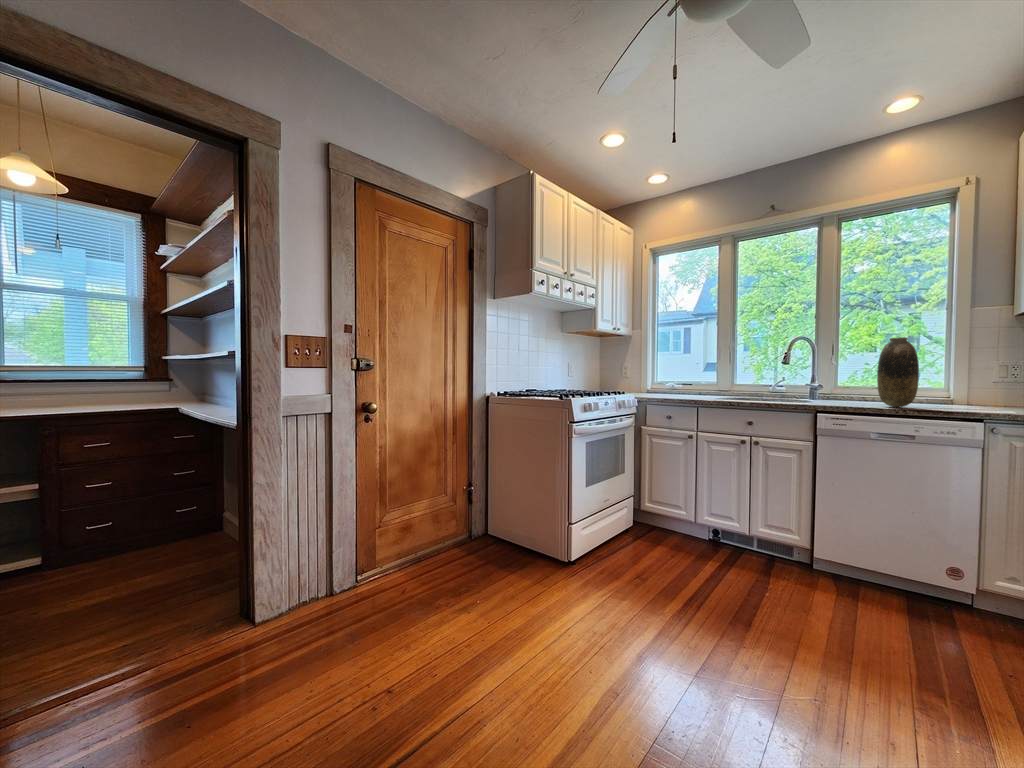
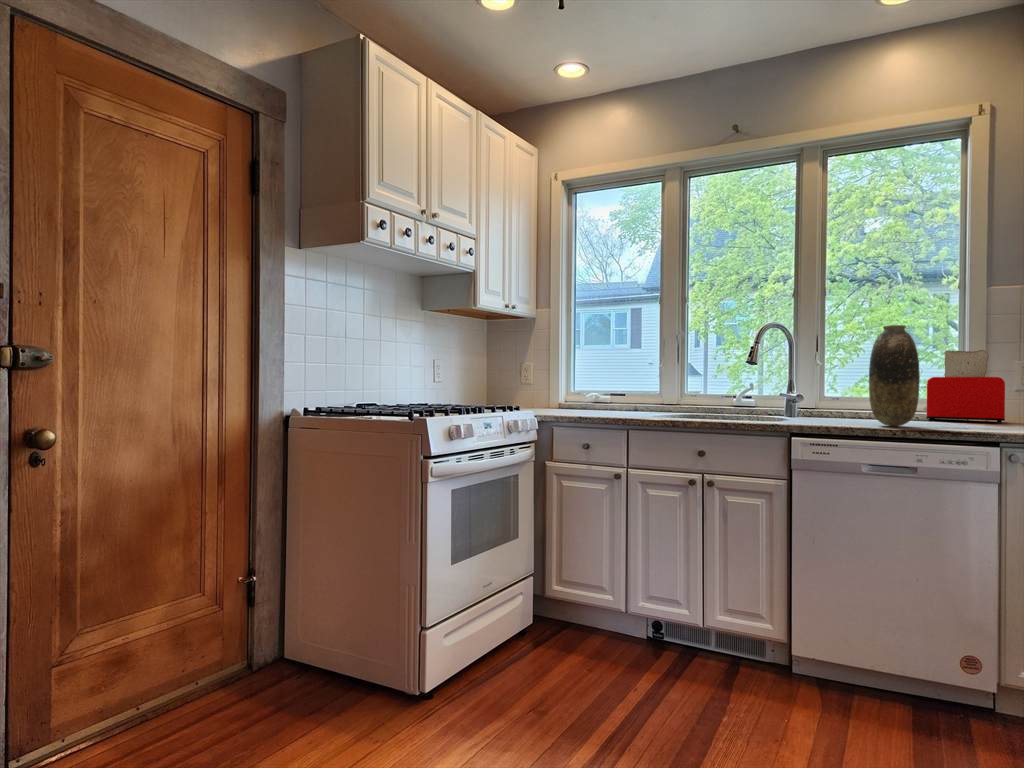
toaster: none [917,354,989,405] -> present [922,350,1005,422]

